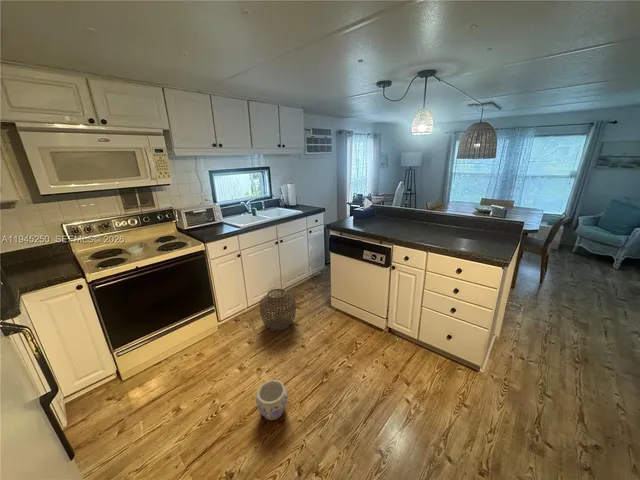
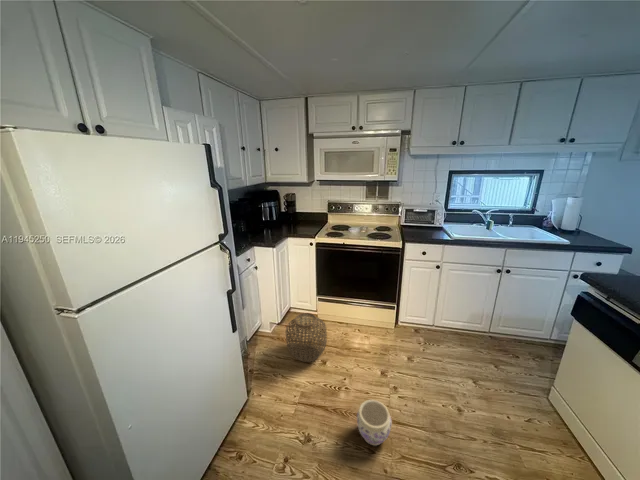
woven basket: present [259,289,296,330] -> present [286,313,327,362]

